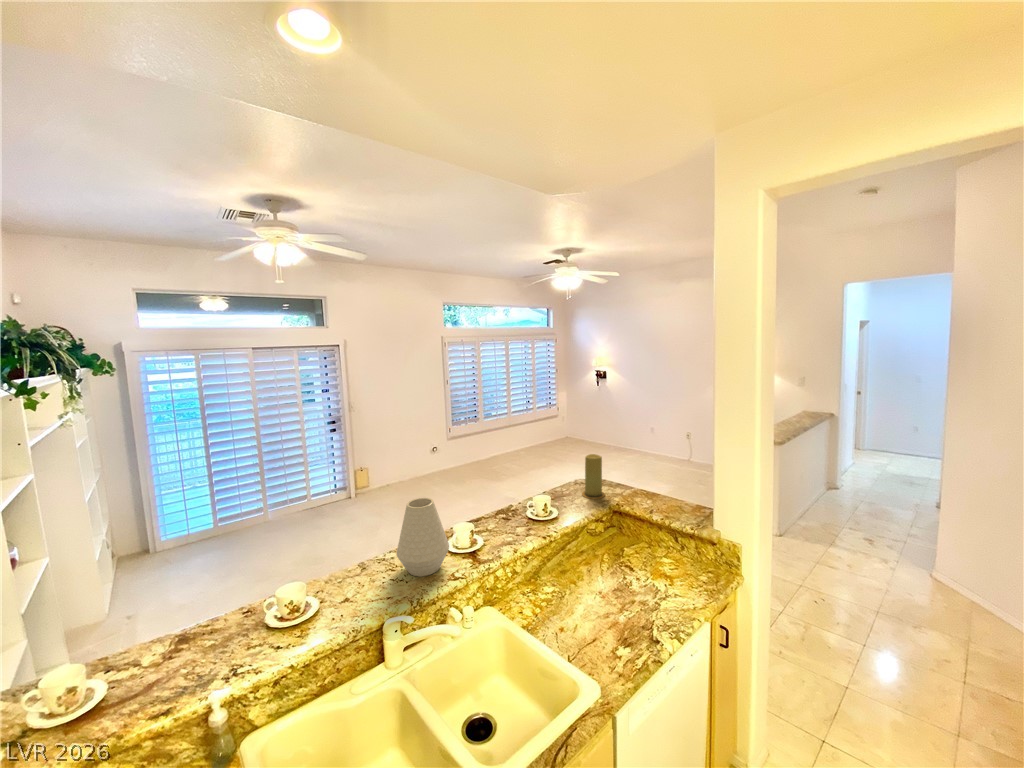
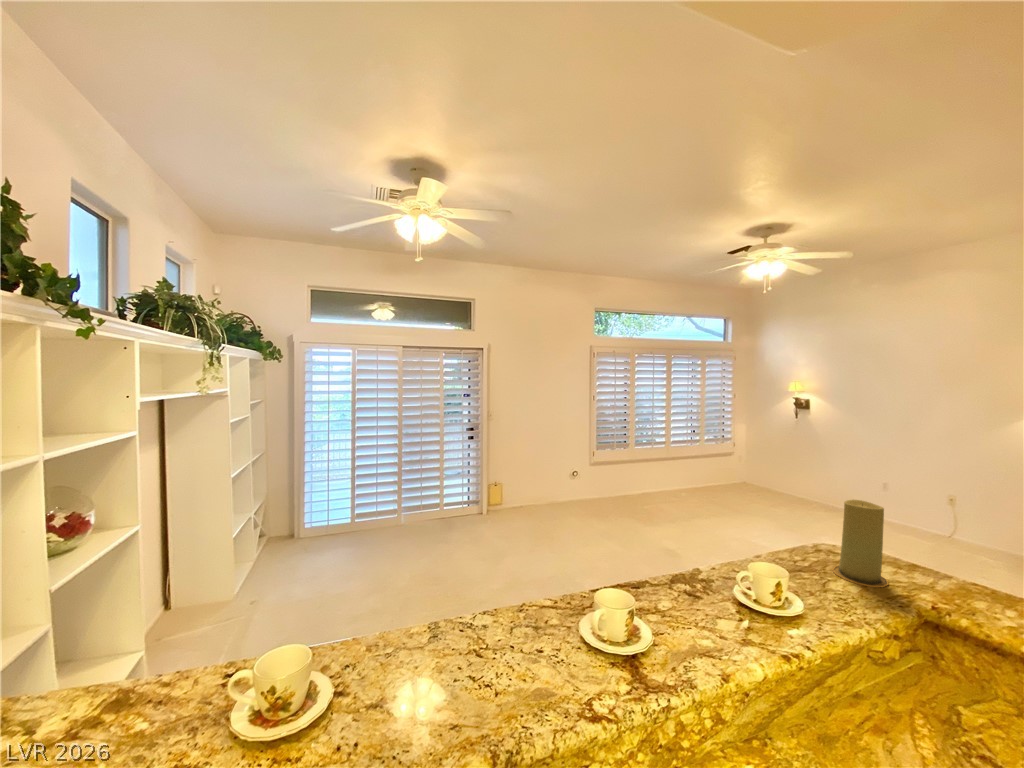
vase: present [397,498,449,577] -> none [486,527,585,689]

